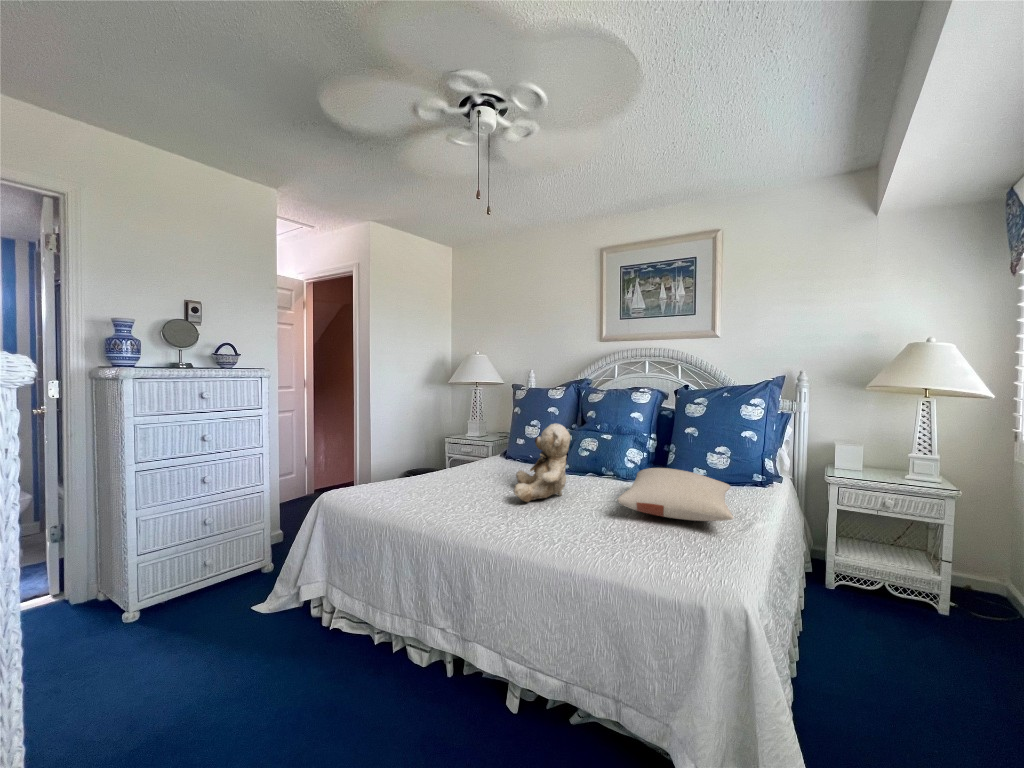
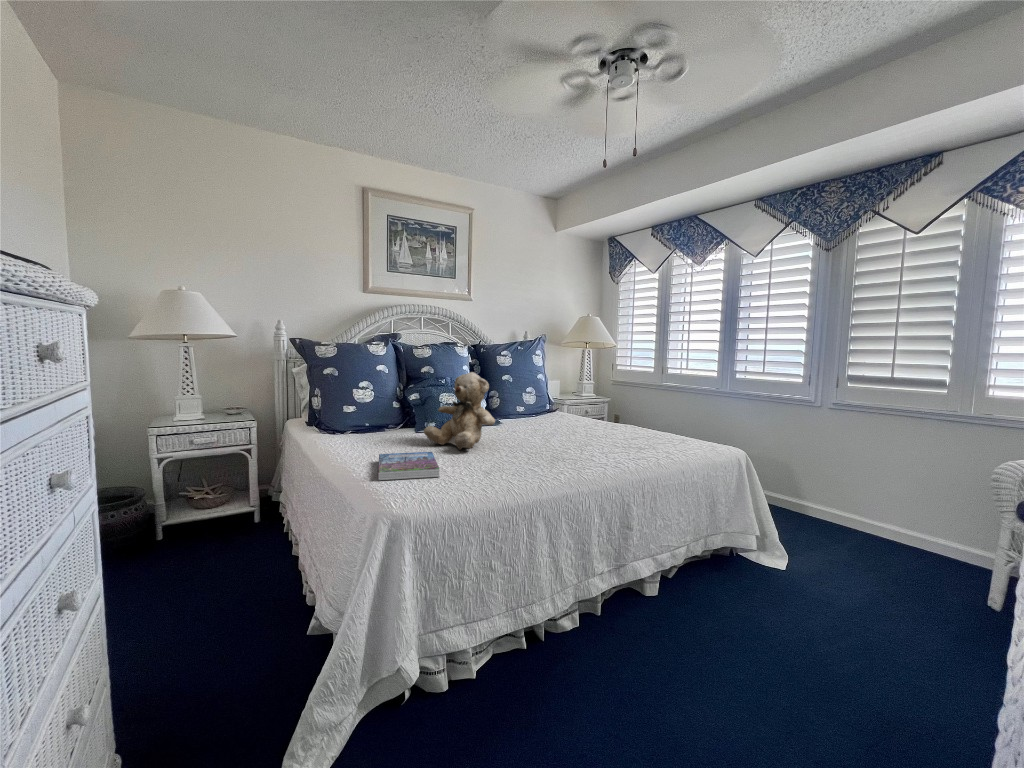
pillow: present [618,468,734,521] -> none [506,401,606,434]
book: none [405,485,481,519] -> present [378,452,439,480]

